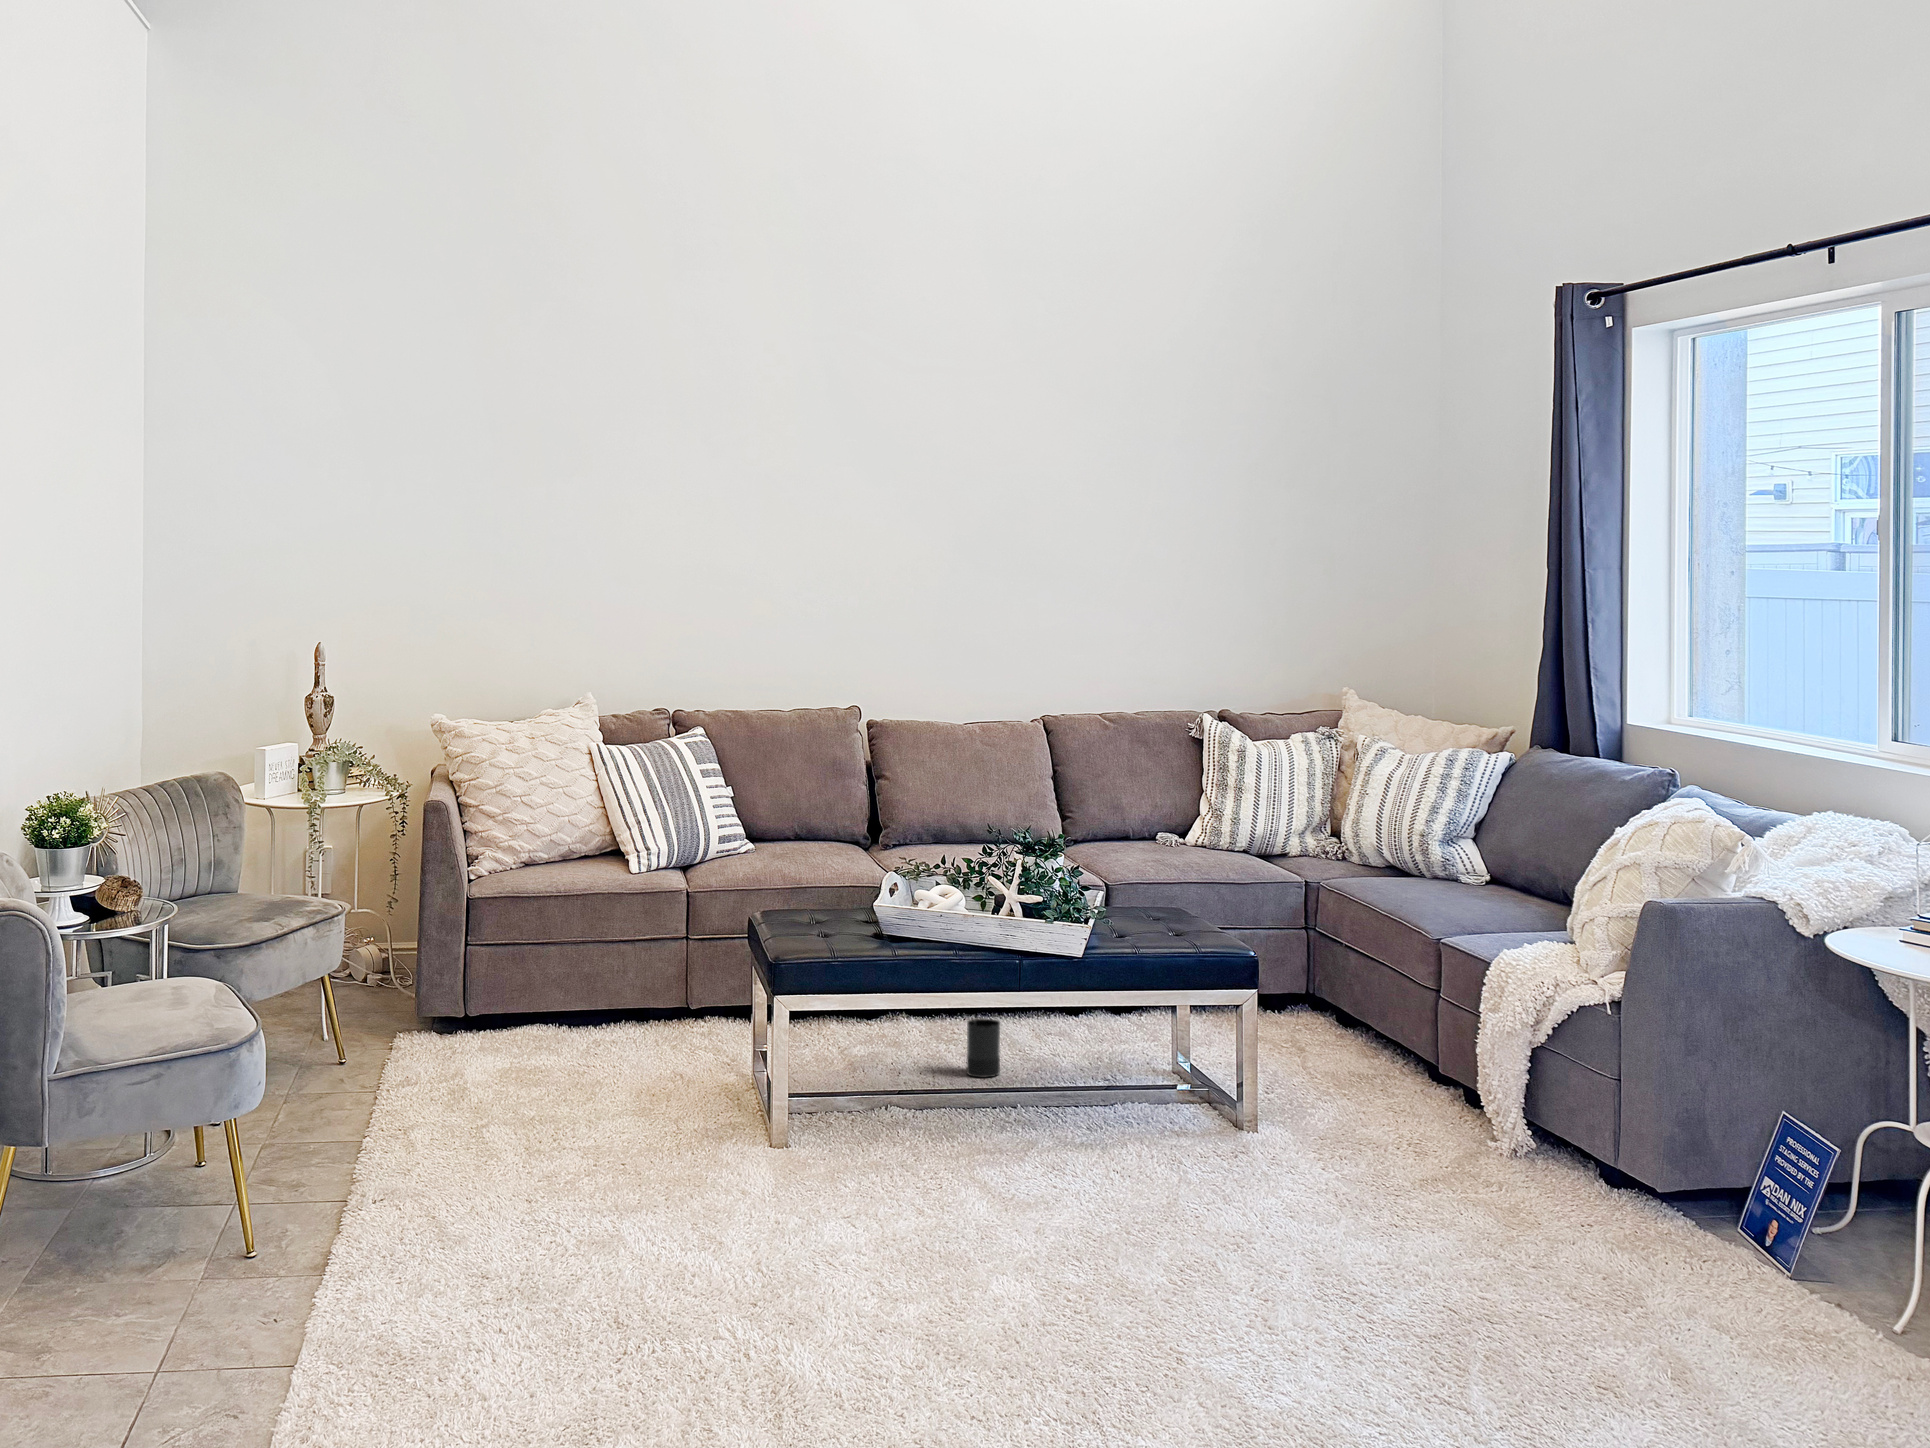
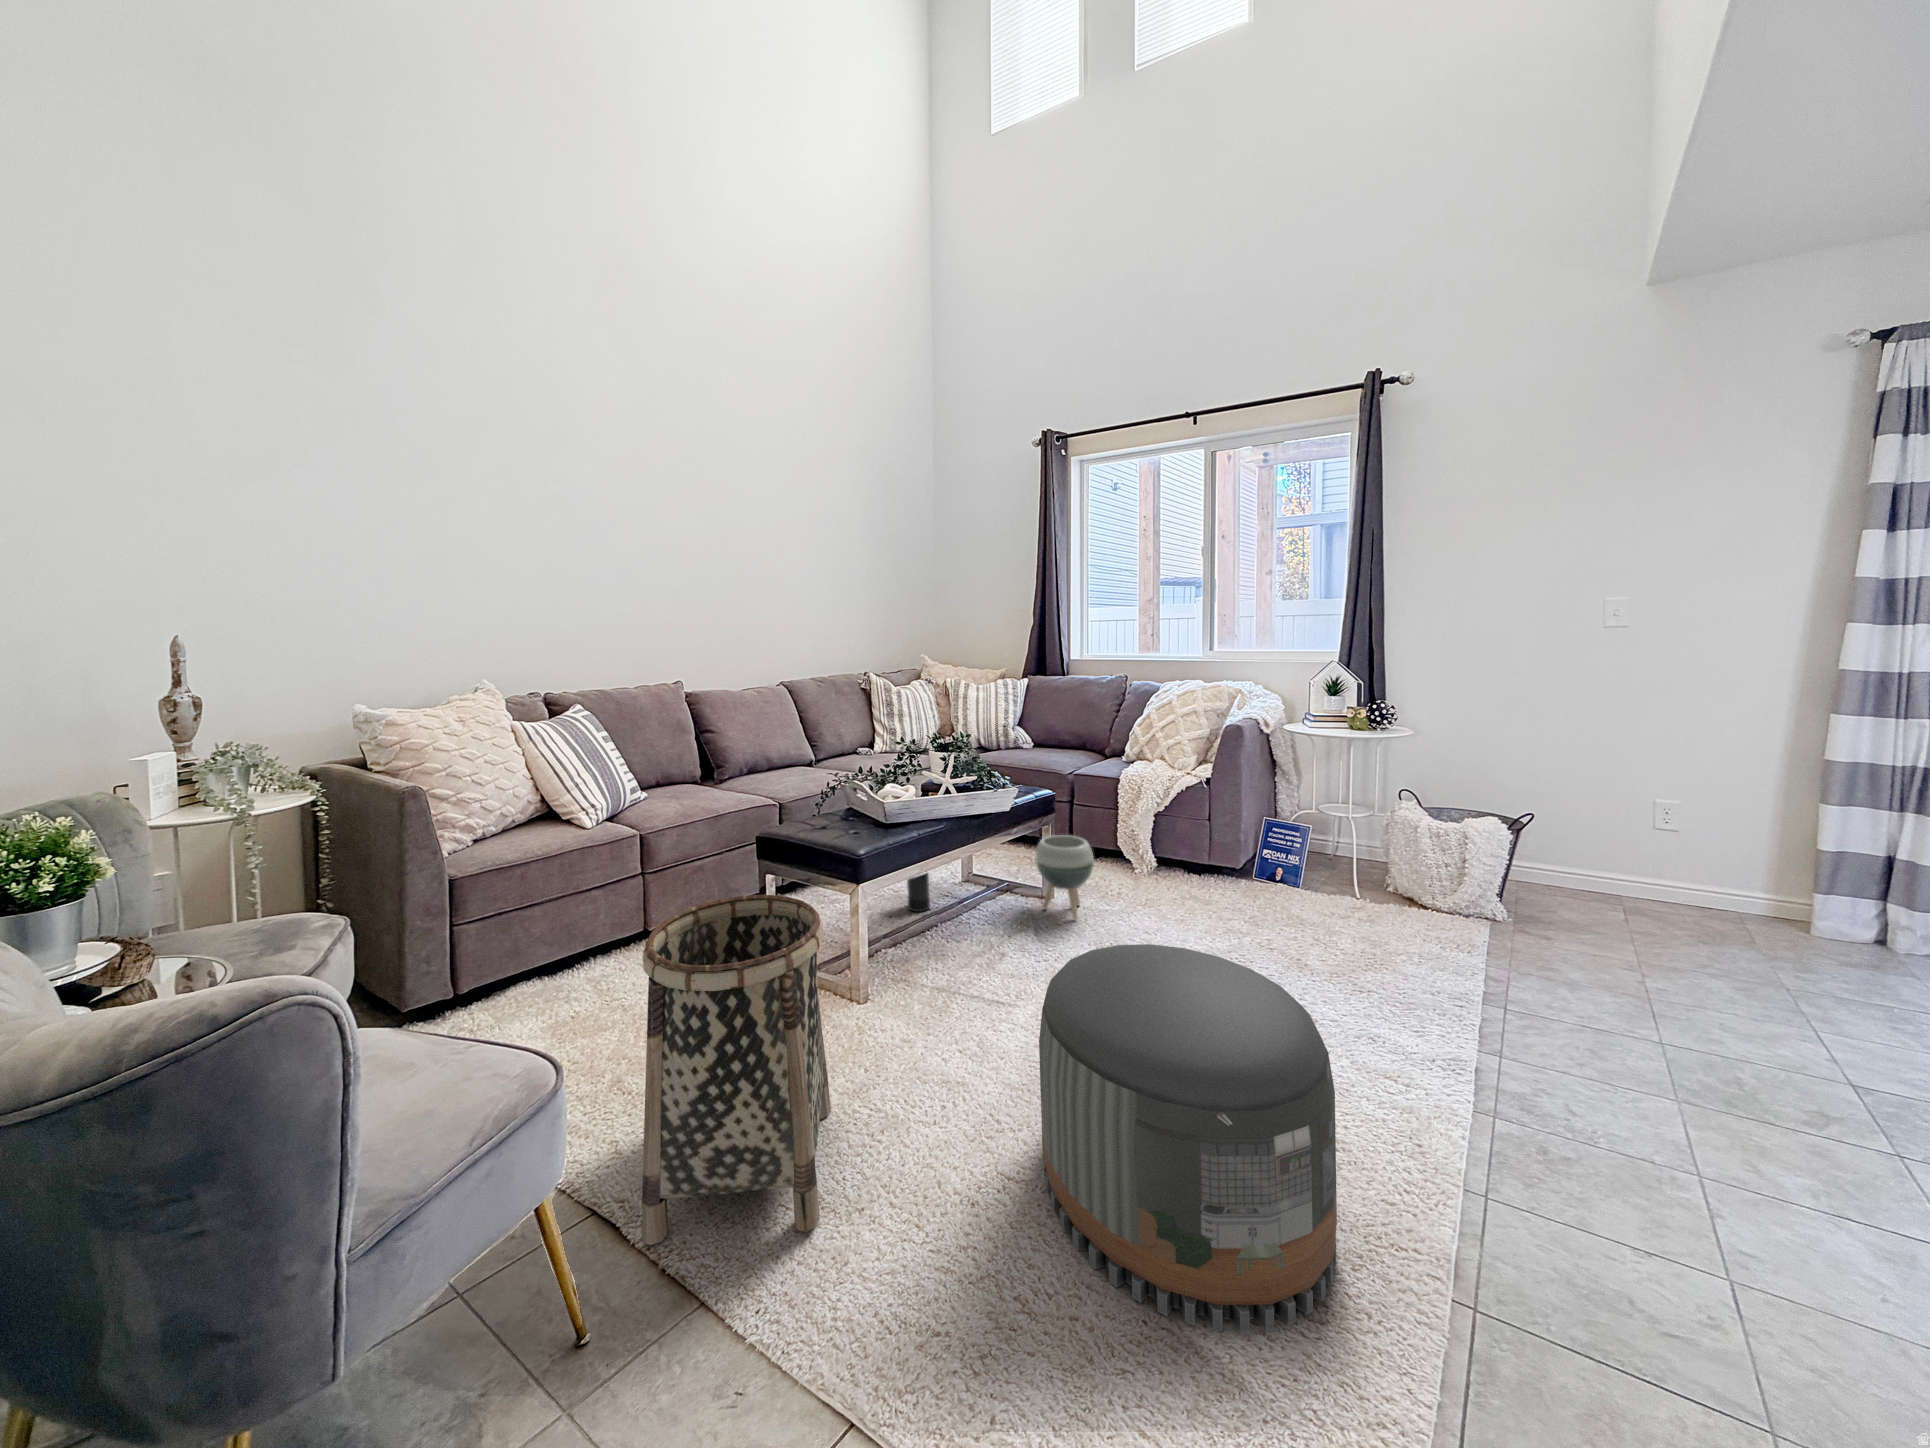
basket: none [406,930,606,1195] -> present [642,895,831,1245]
planter: none [1105,1003,1196,1134] -> present [1036,835,1094,920]
pouf: none [602,1048,870,1328] -> present [1039,944,1337,1333]

